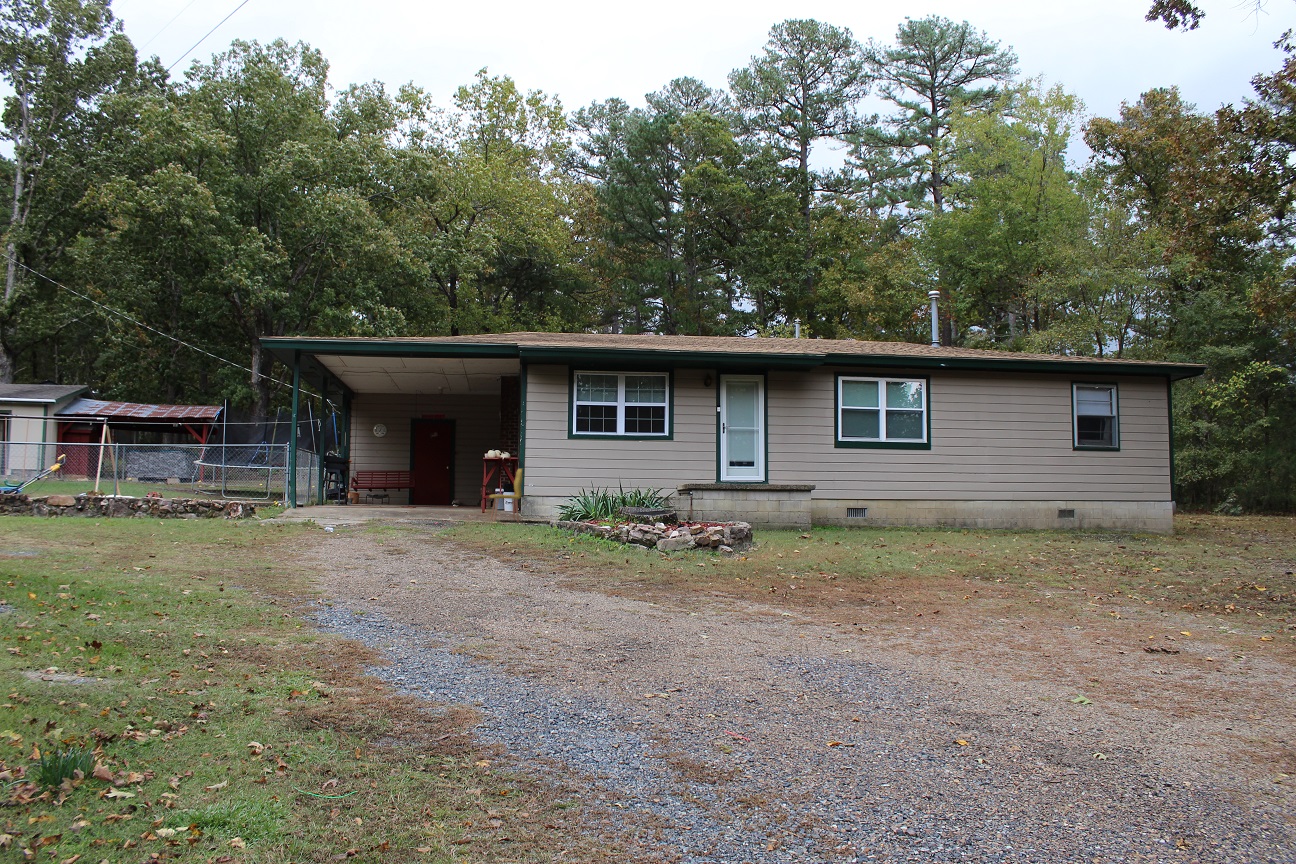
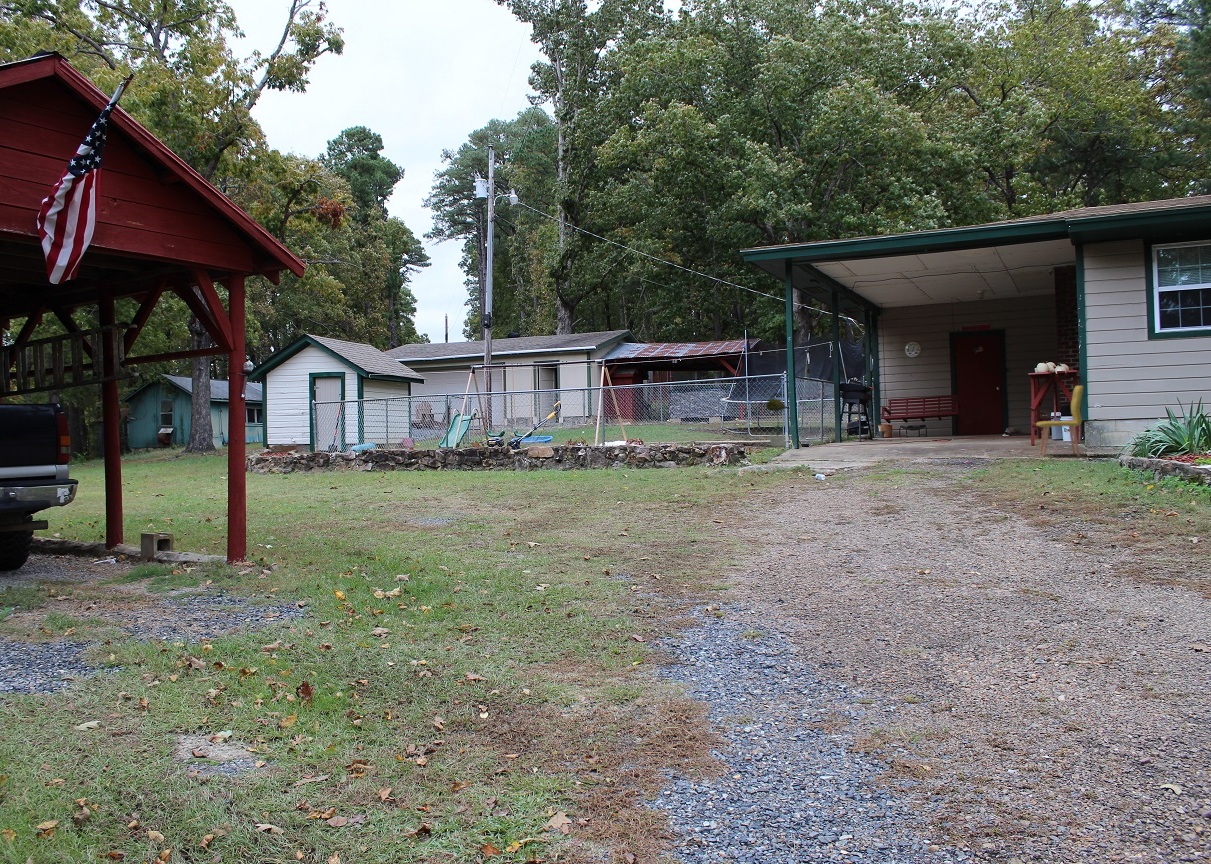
potted tree: none [257,462,278,508] -> present [766,398,786,447]

